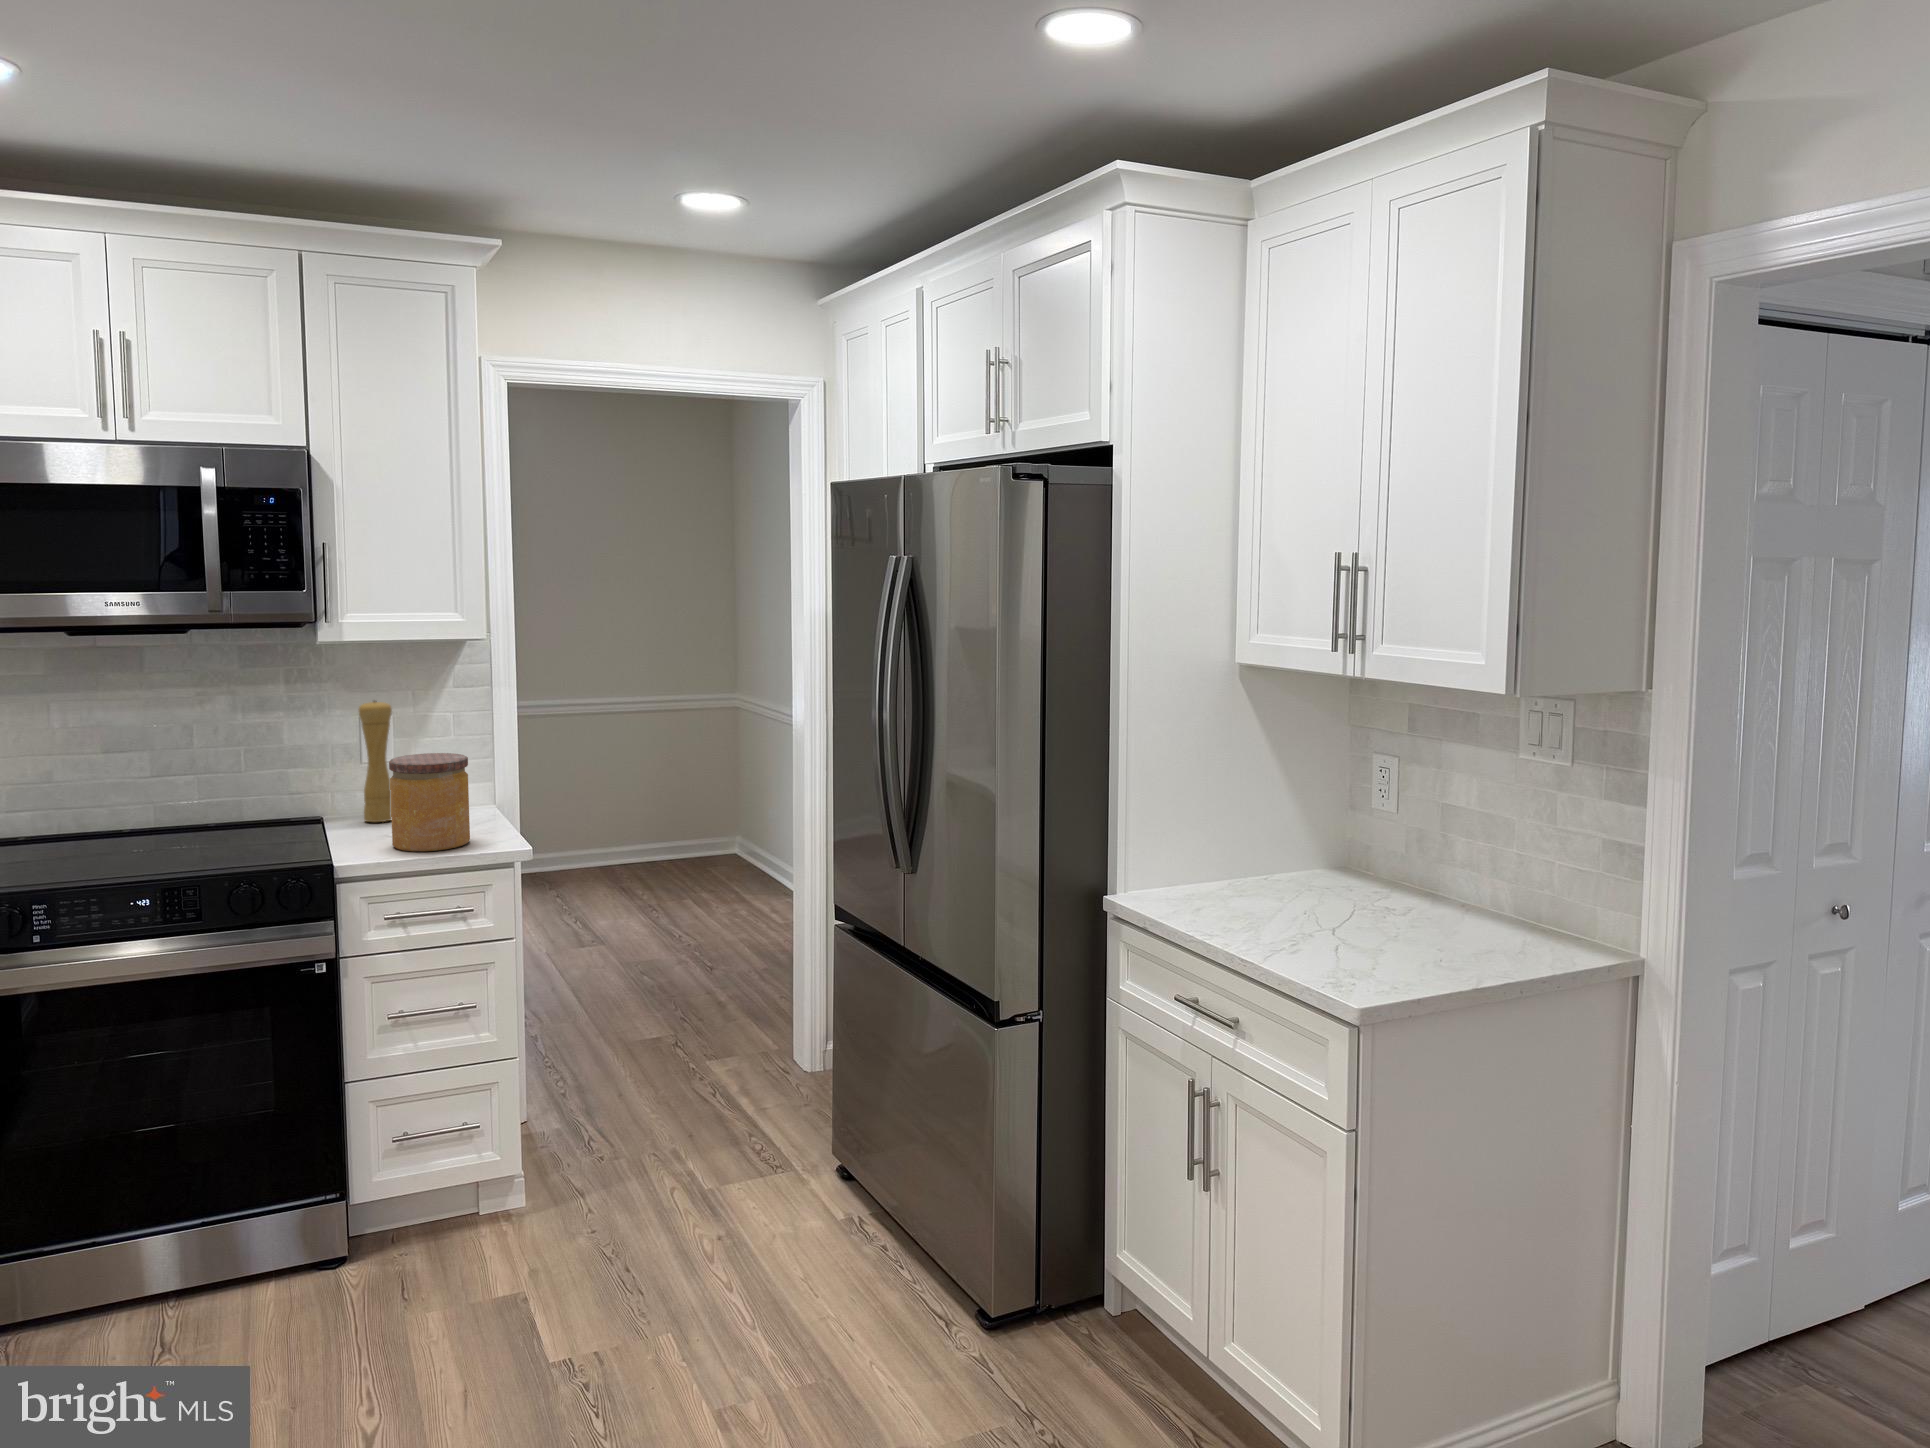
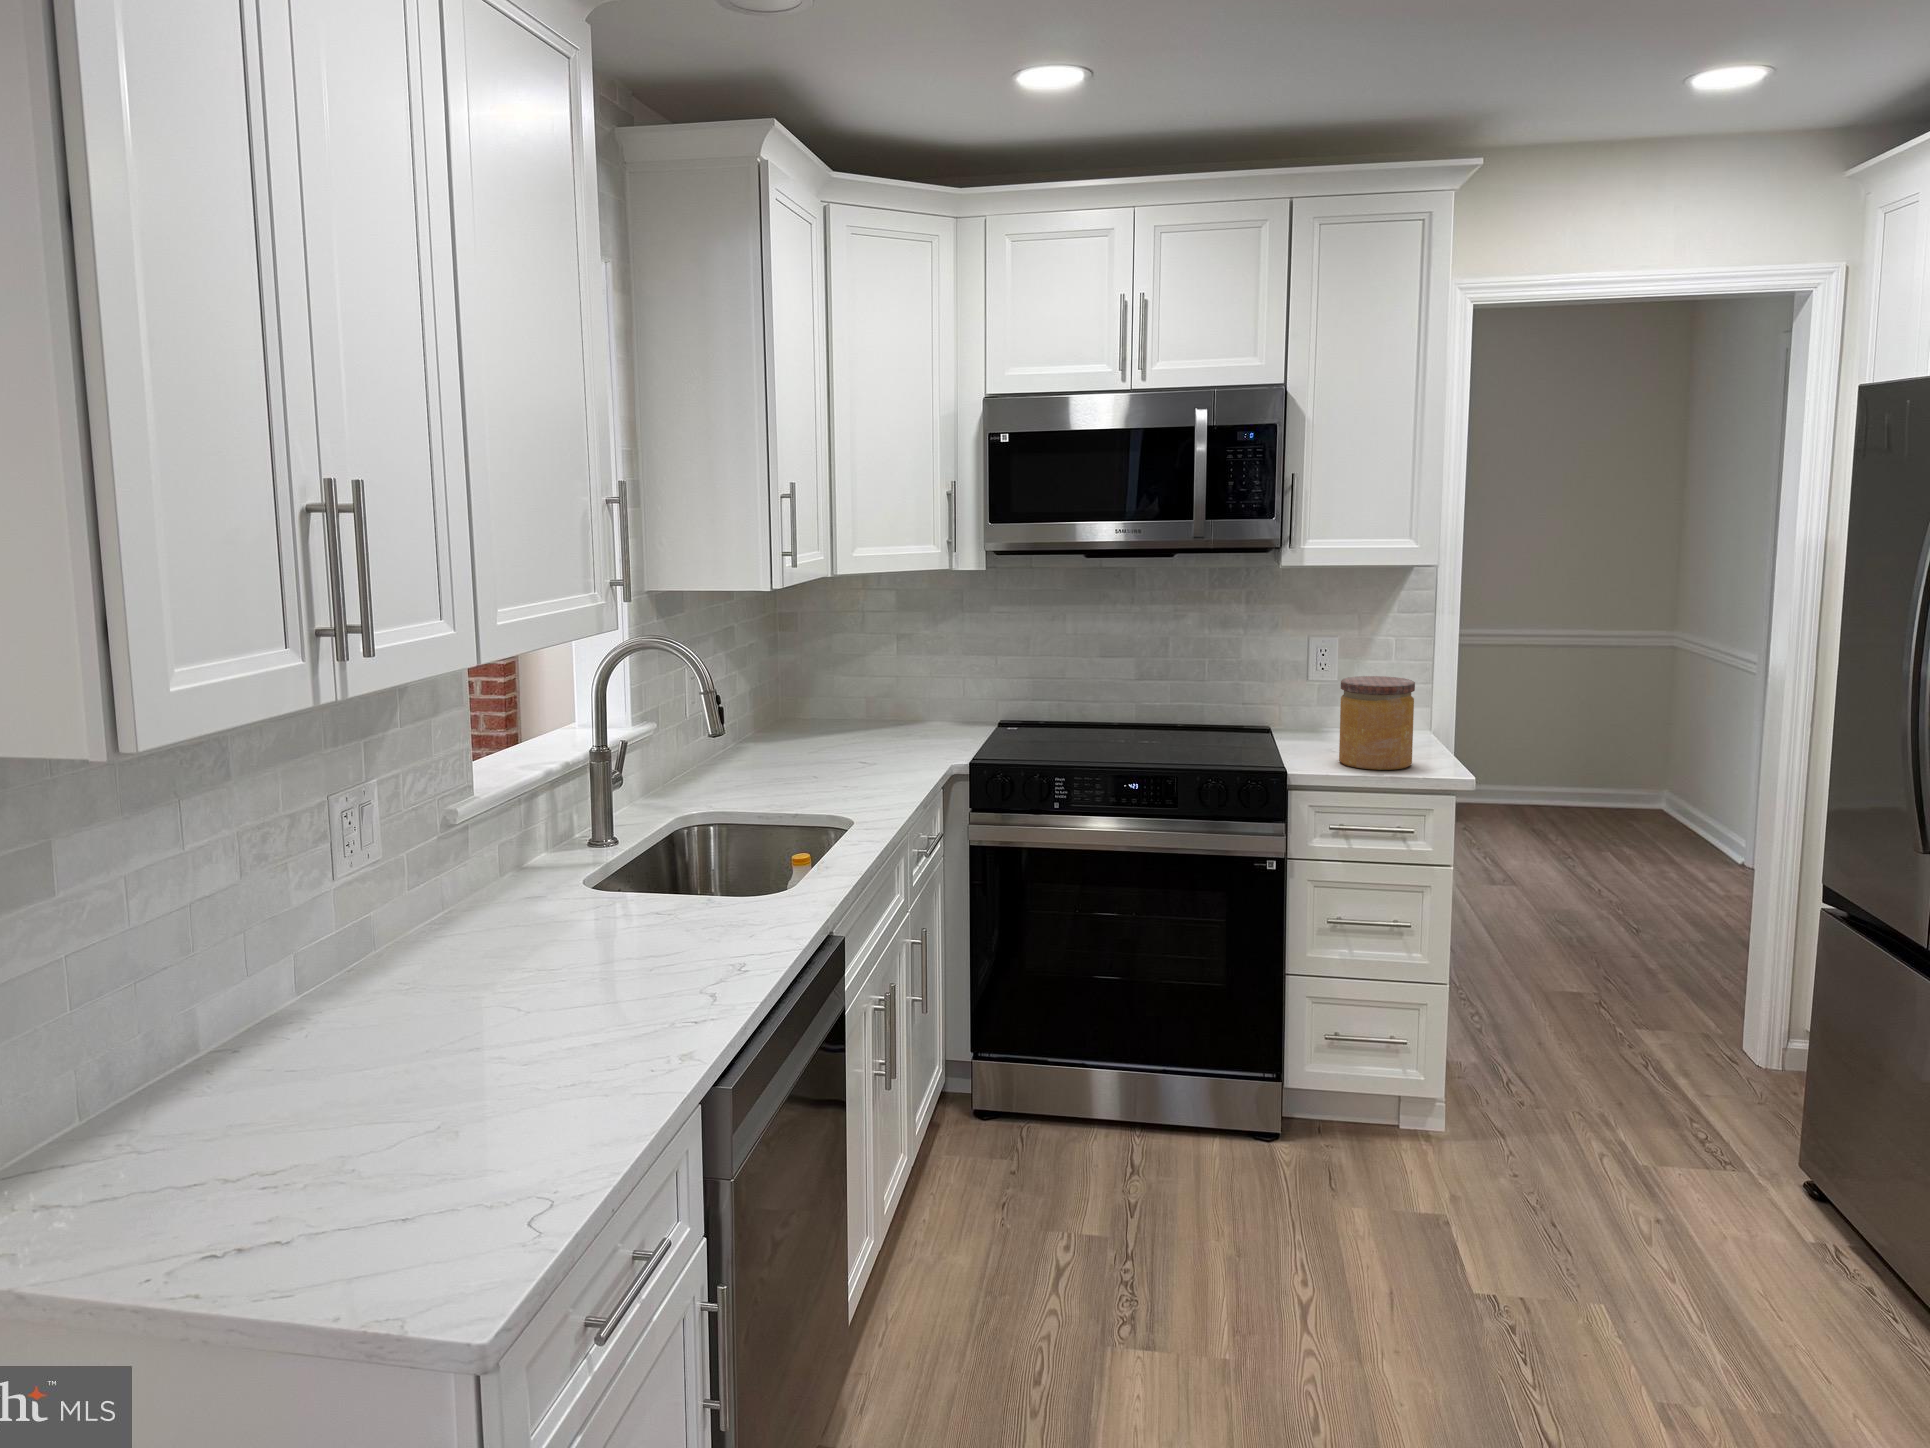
pepper mill: present [359,700,392,822] -> none [1310,624,1341,738]

